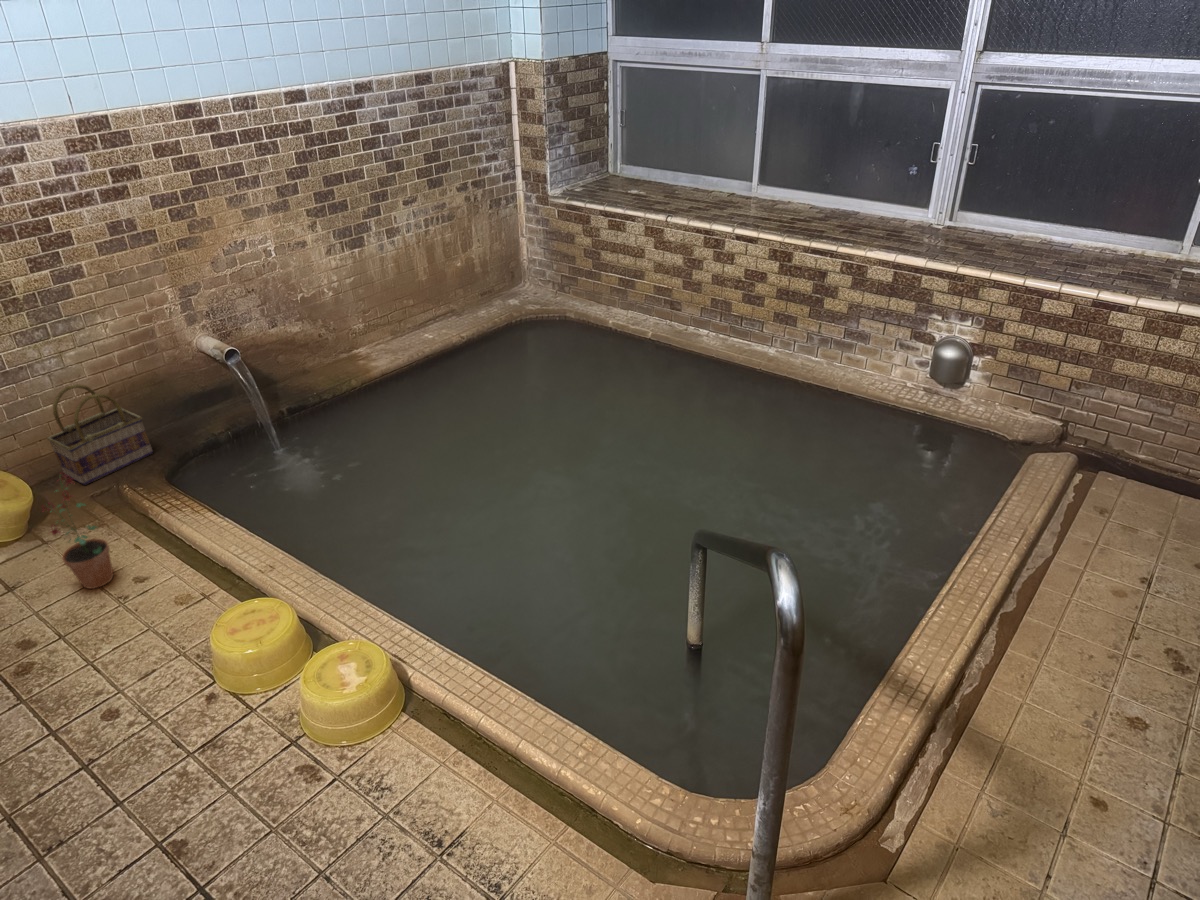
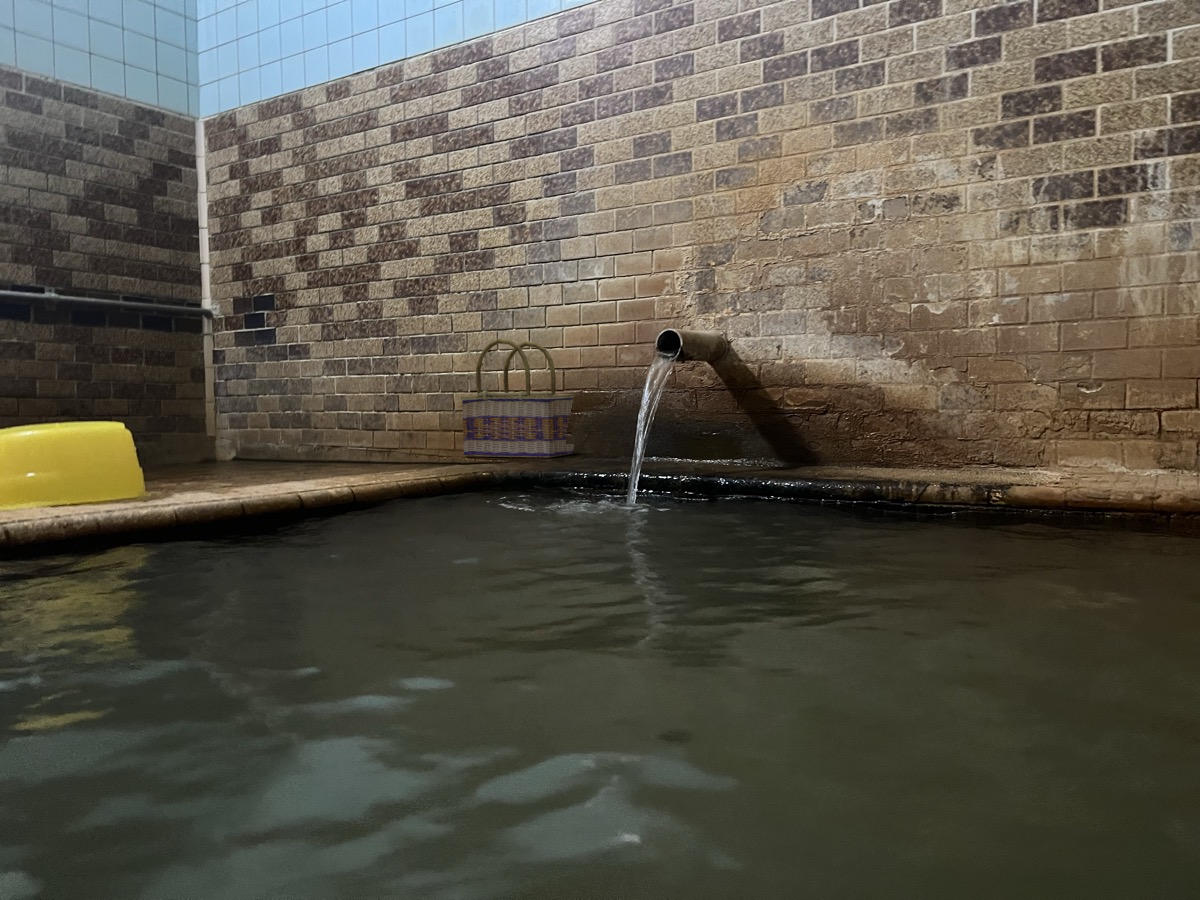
potted plant: present [42,473,113,589] -> none [179,317,261,477]

